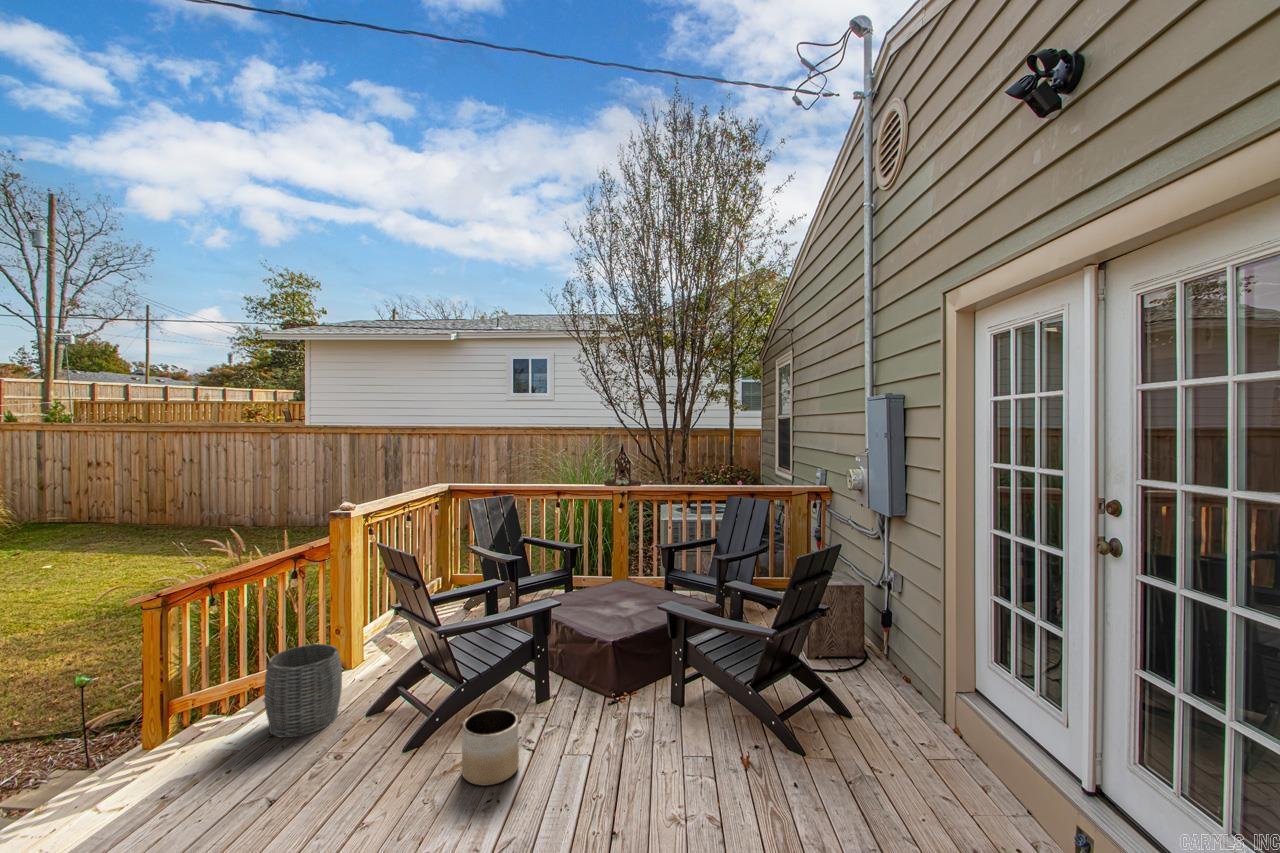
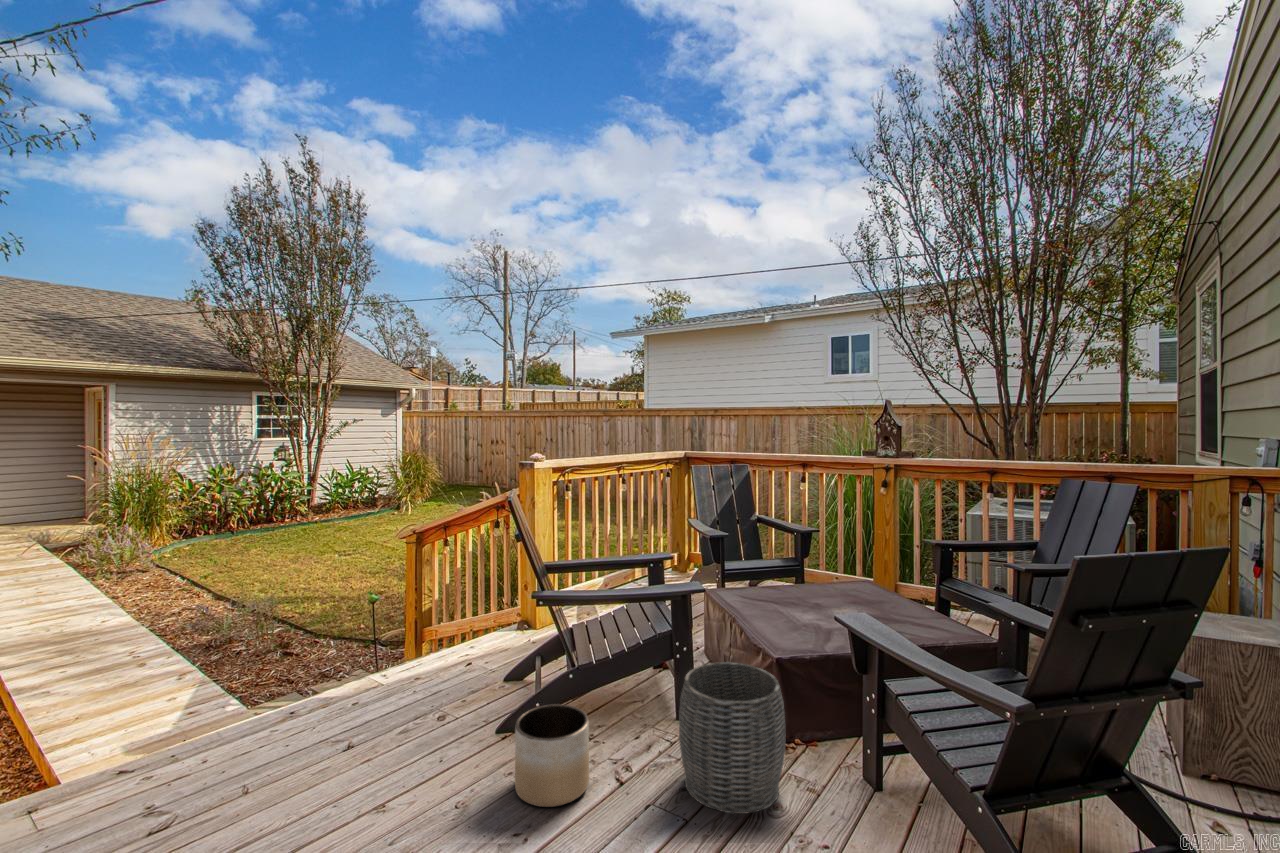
woven basket: present [264,644,342,738] -> present [679,662,785,814]

